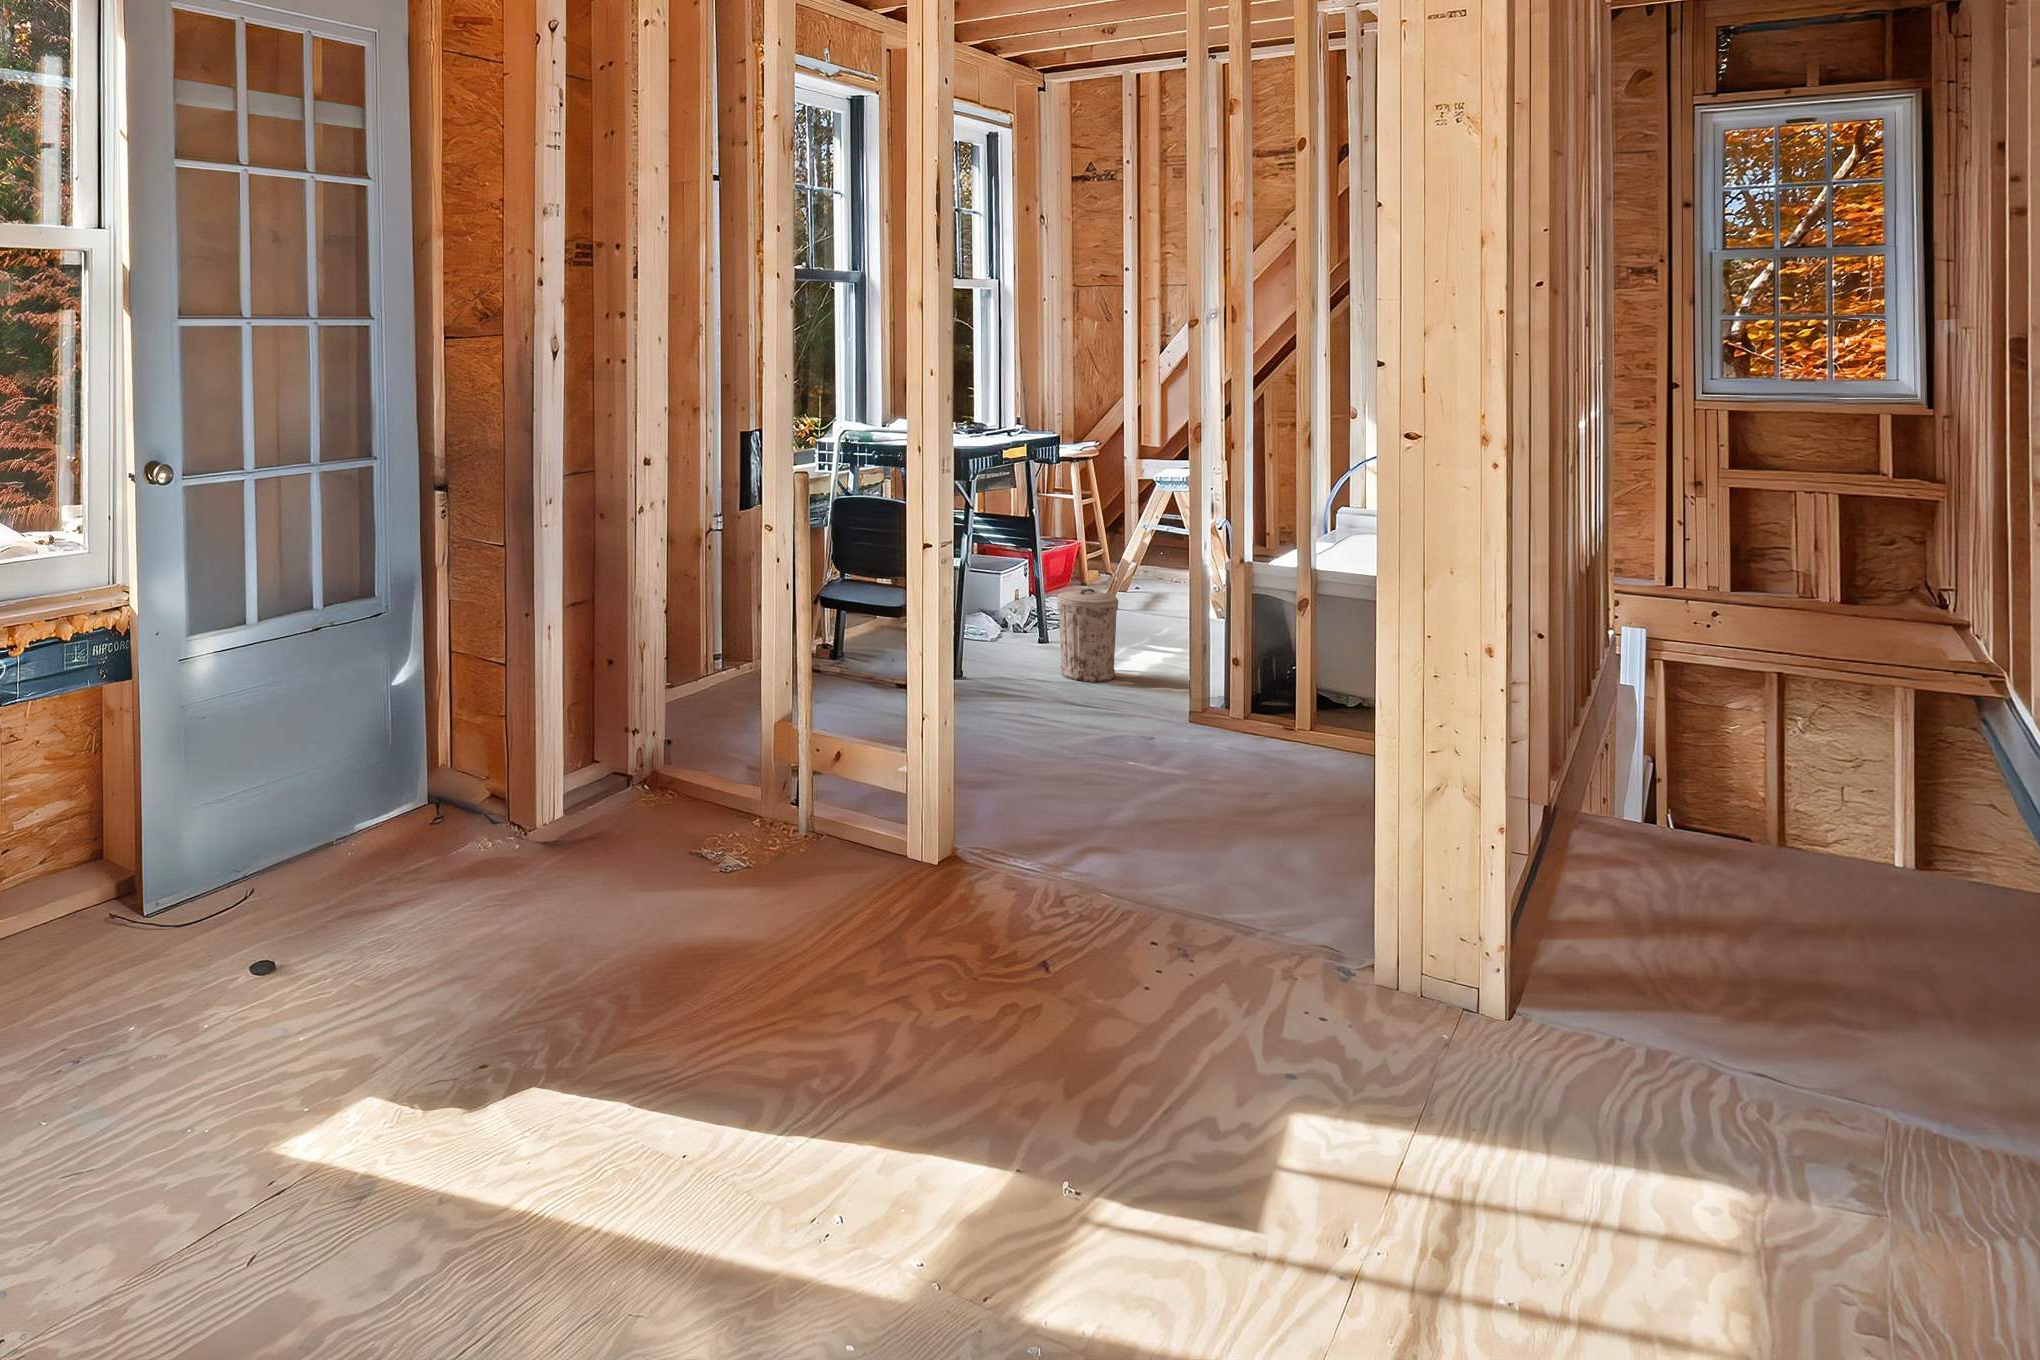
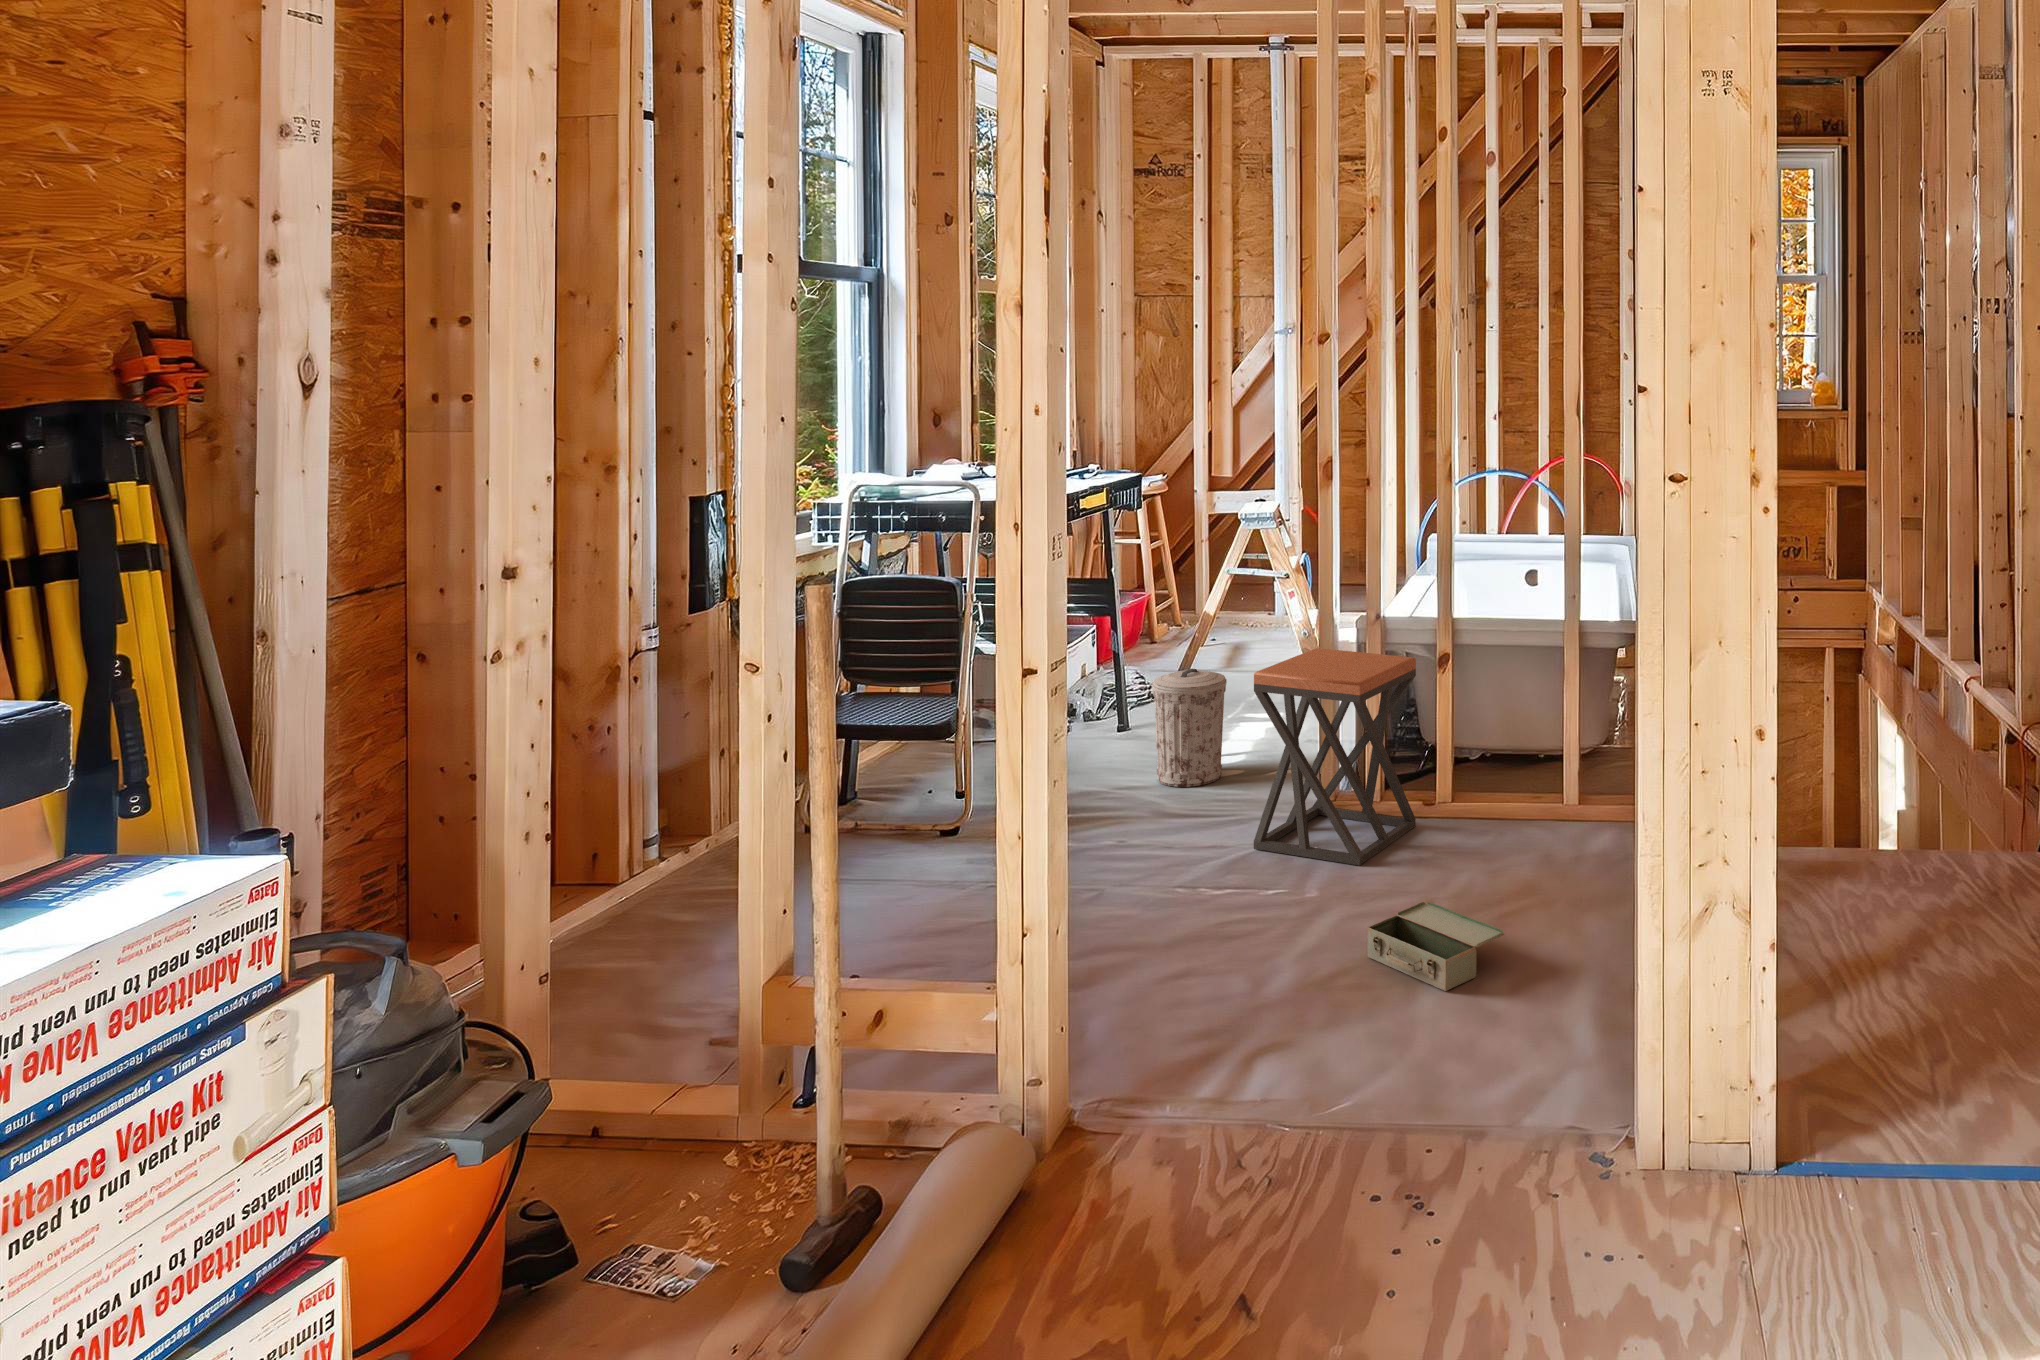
stool: none [1127,579,1273,754] -> present [1254,648,1416,865]
toolbox: none [1199,781,1317,843] -> present [1367,902,1504,991]

